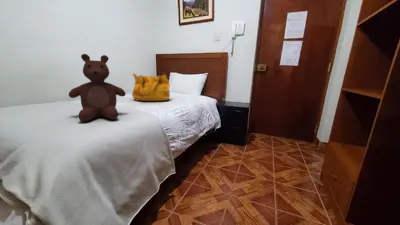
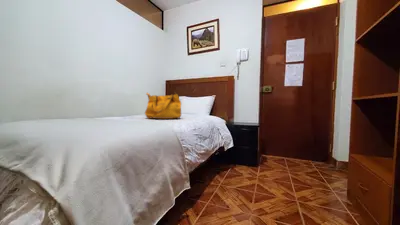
teddy bear: present [69,54,126,122] -> none [89,66,143,128]

